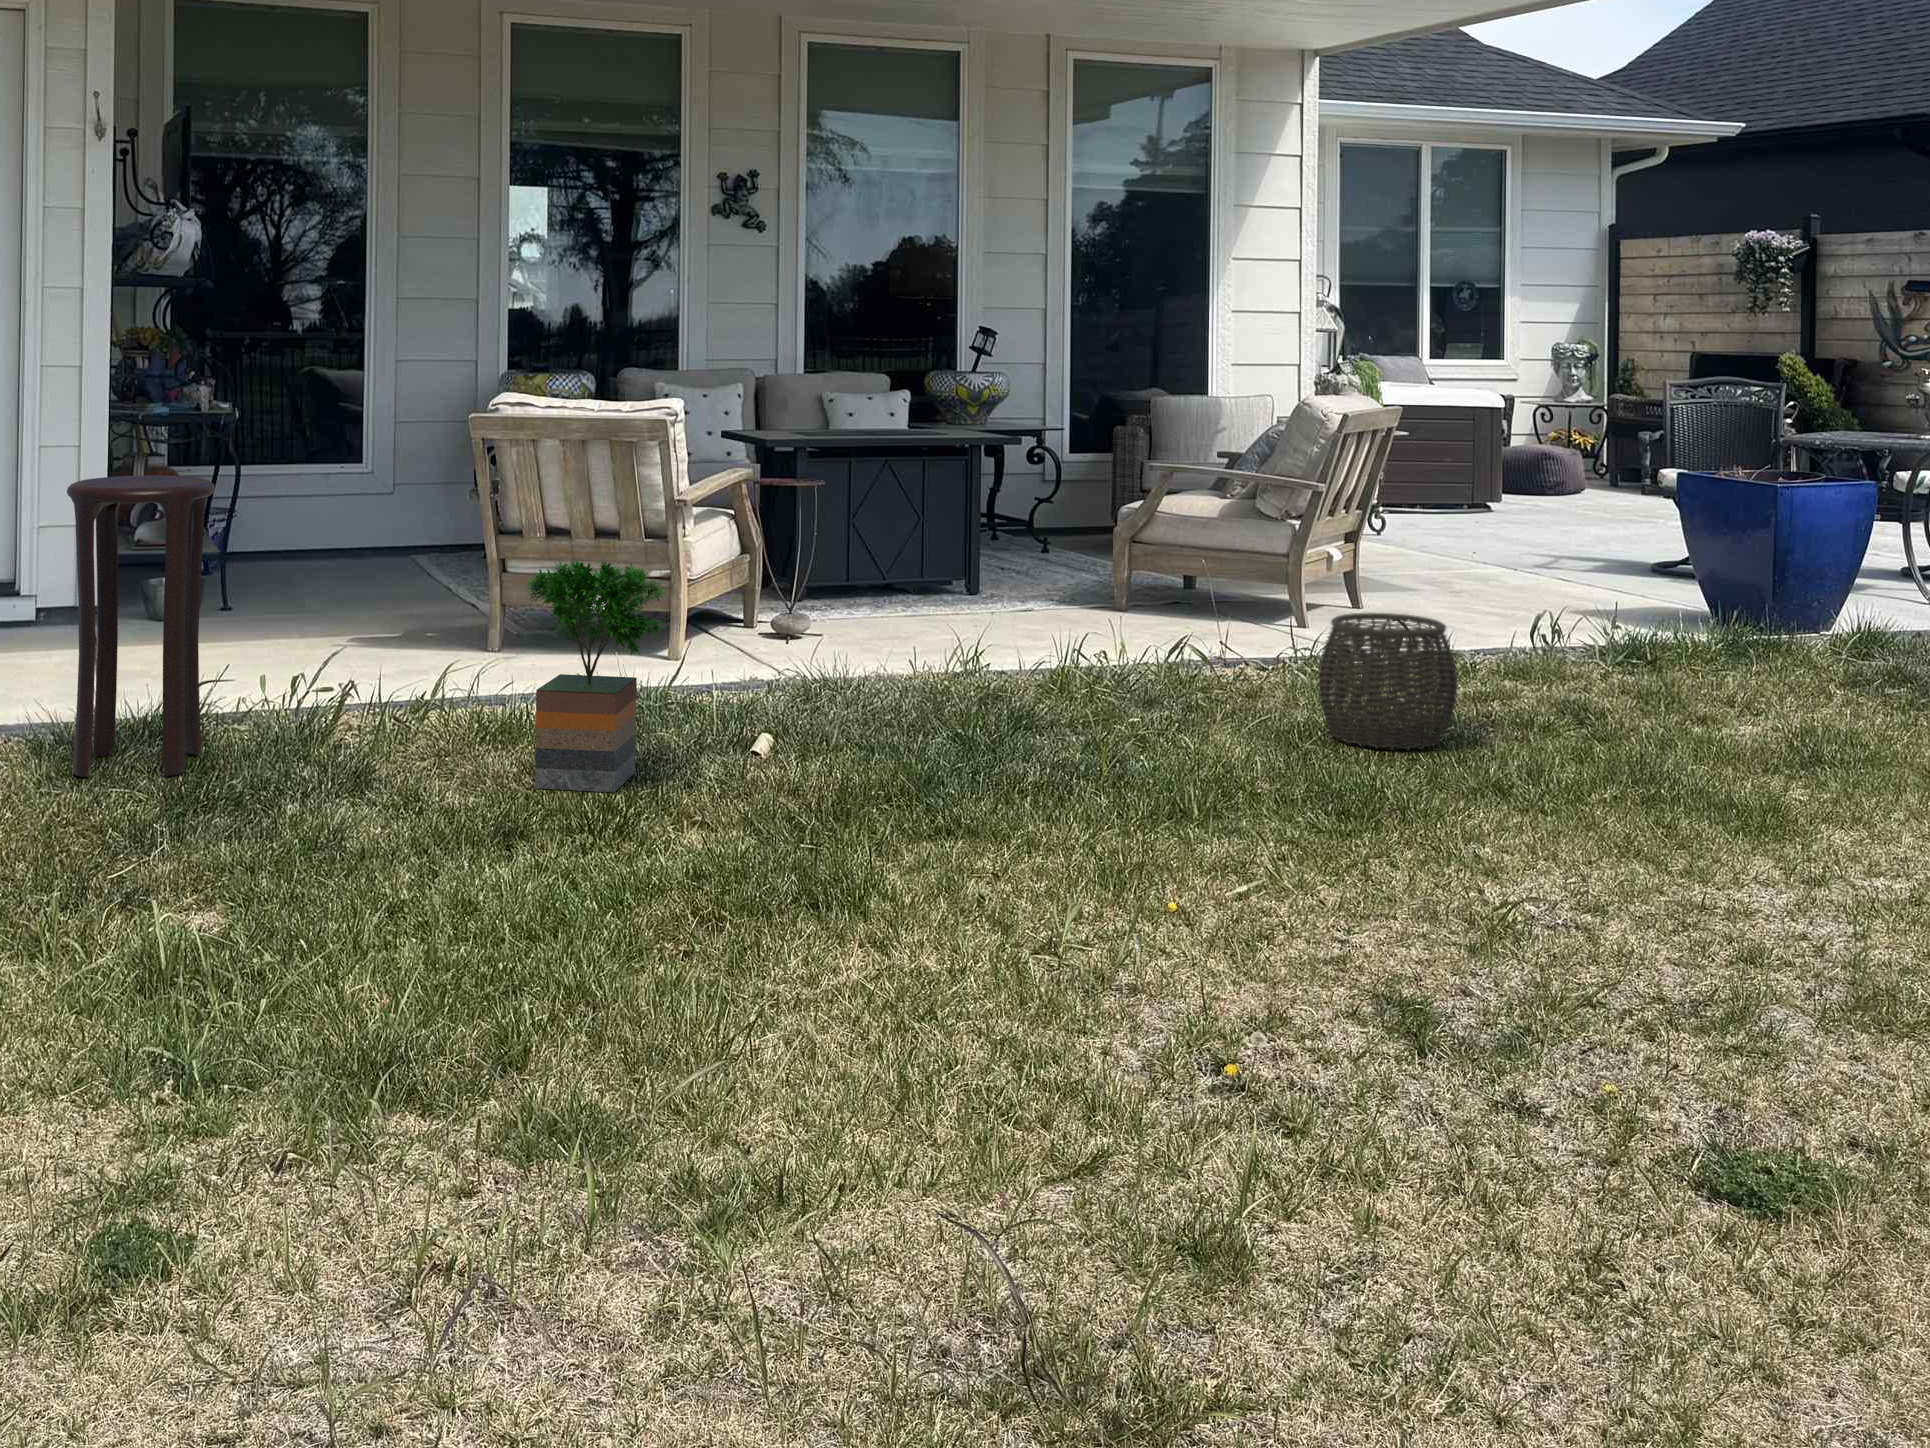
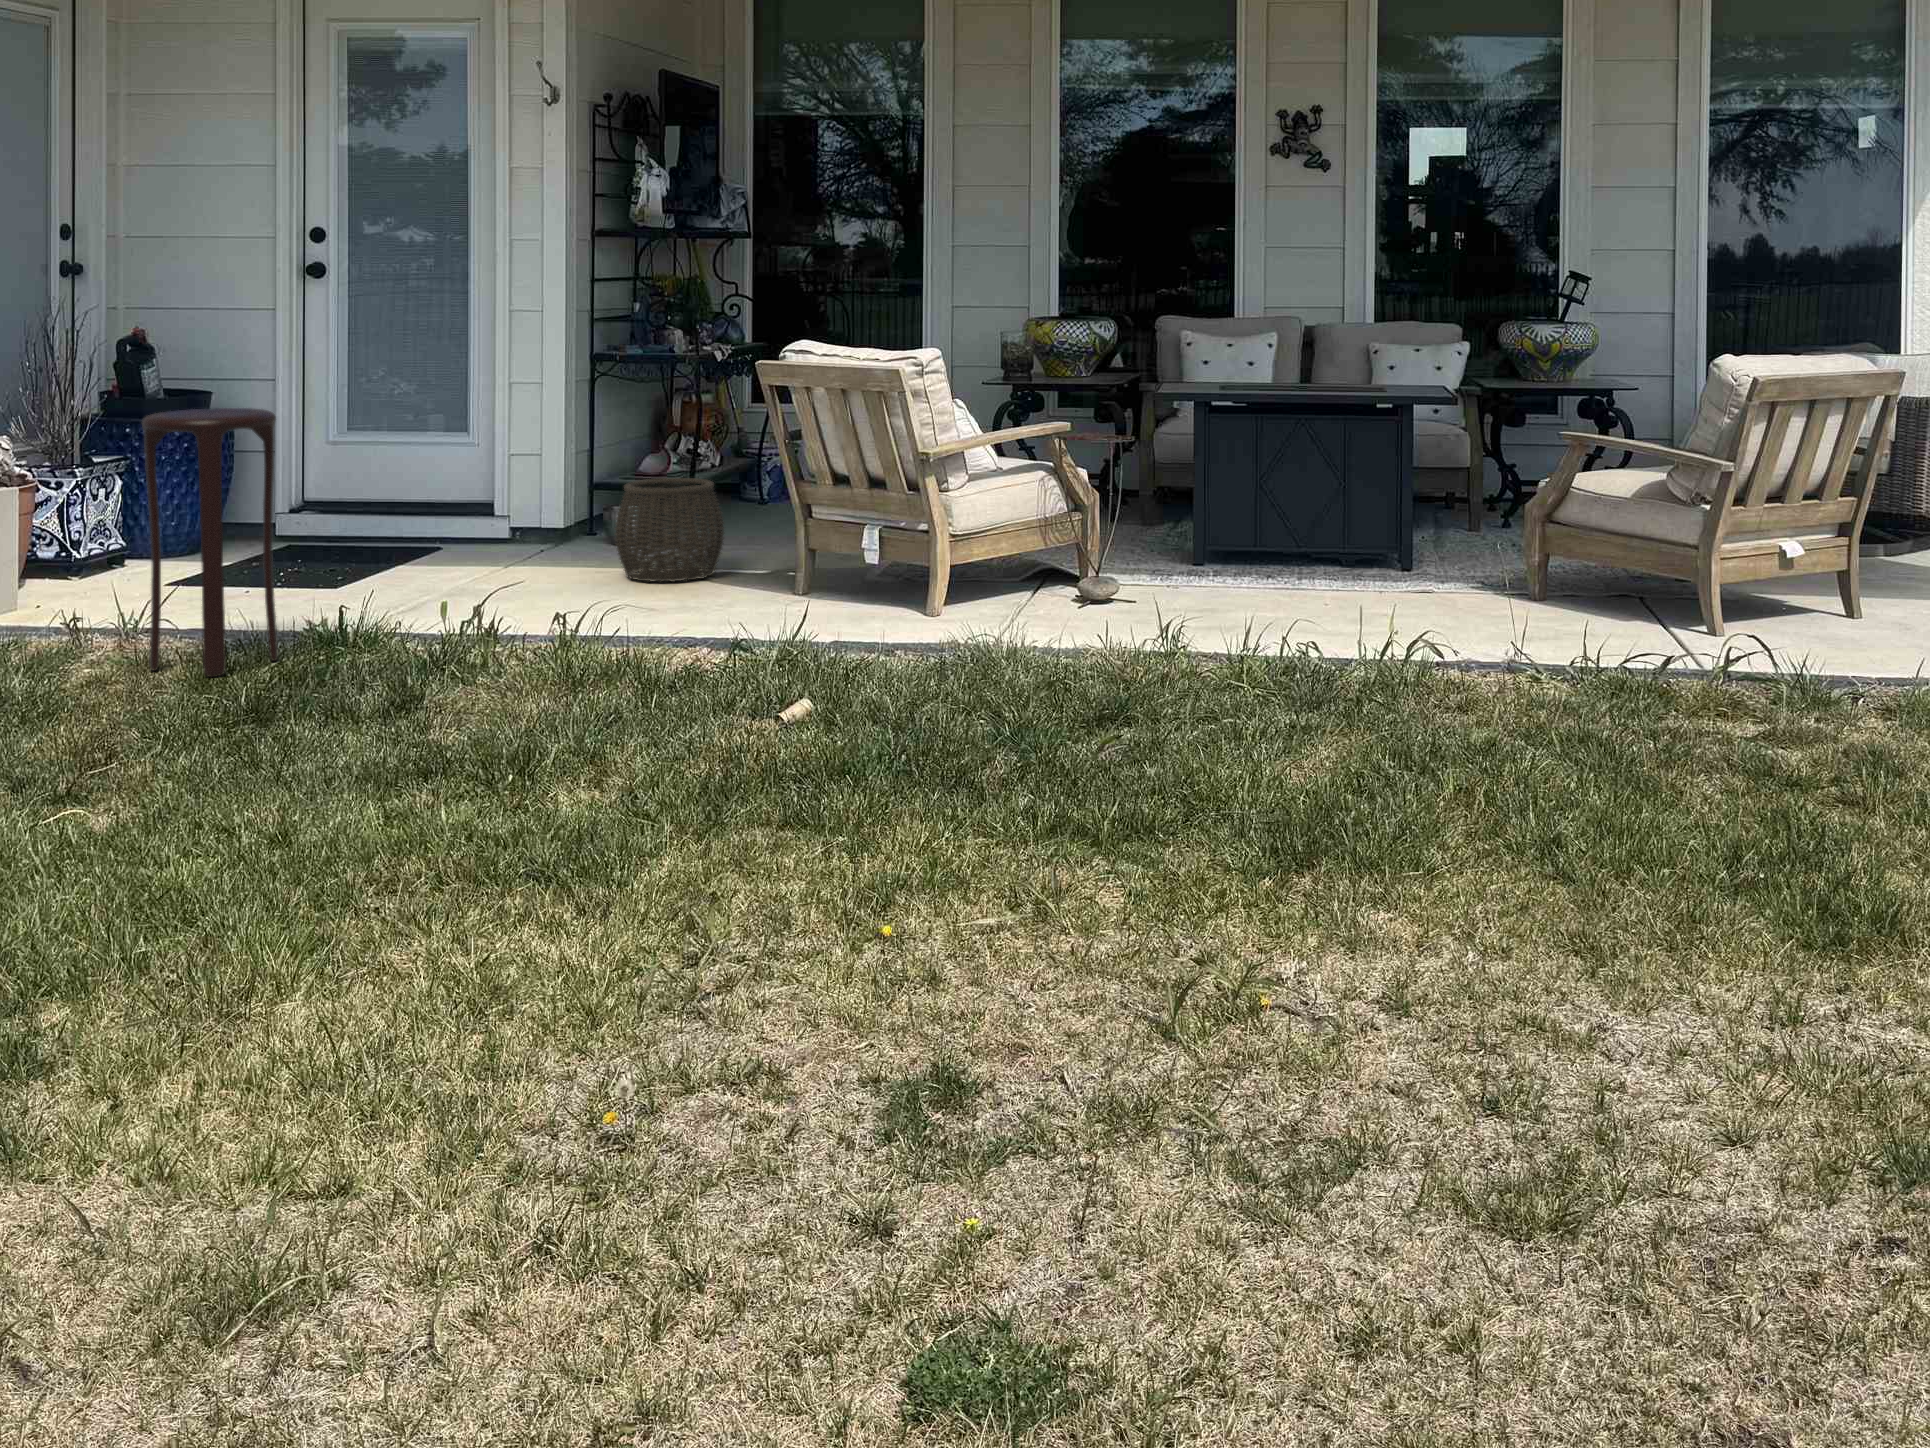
potted tree: present [527,560,665,792] -> none [411,500,572,732]
woven basket: present [1317,613,1459,750] -> present [615,478,724,583]

